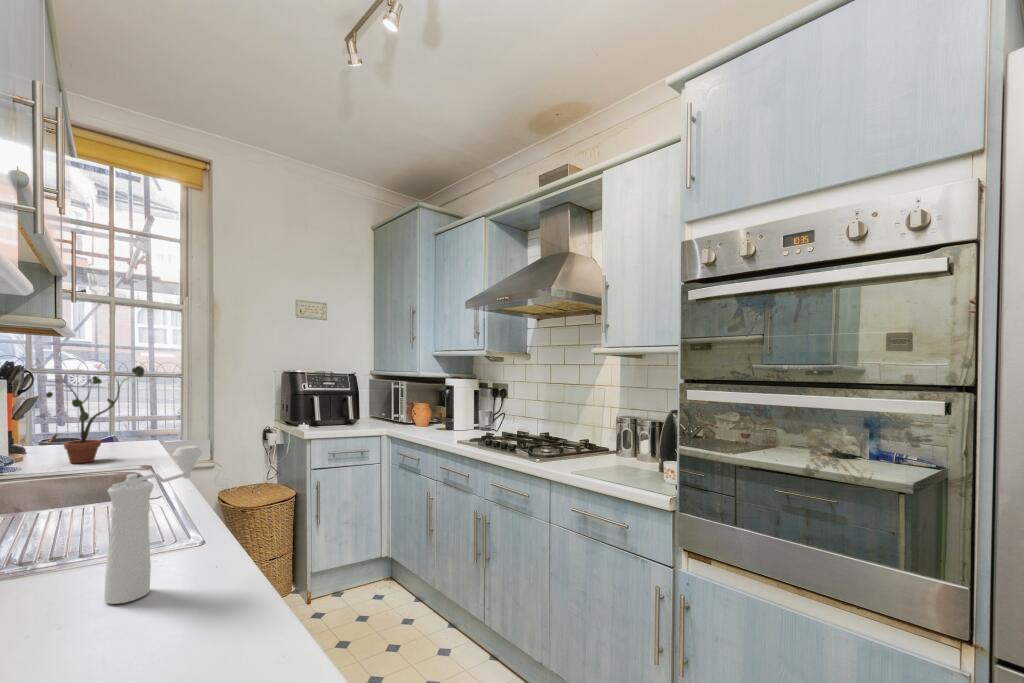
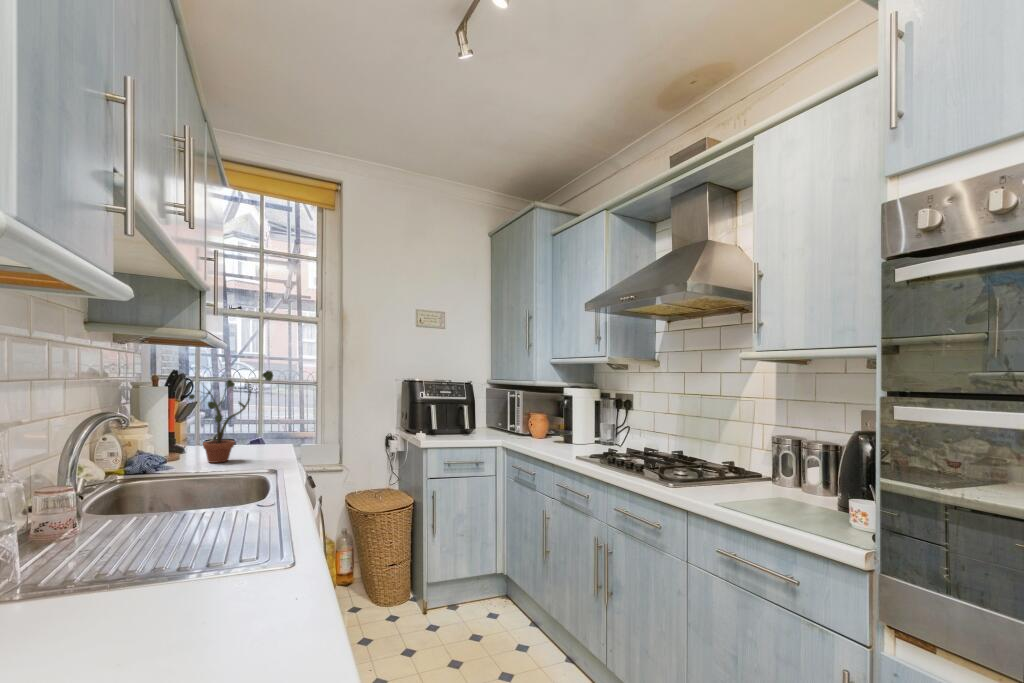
pepper mill: present [104,446,202,604] -> none [173,455,285,635]

